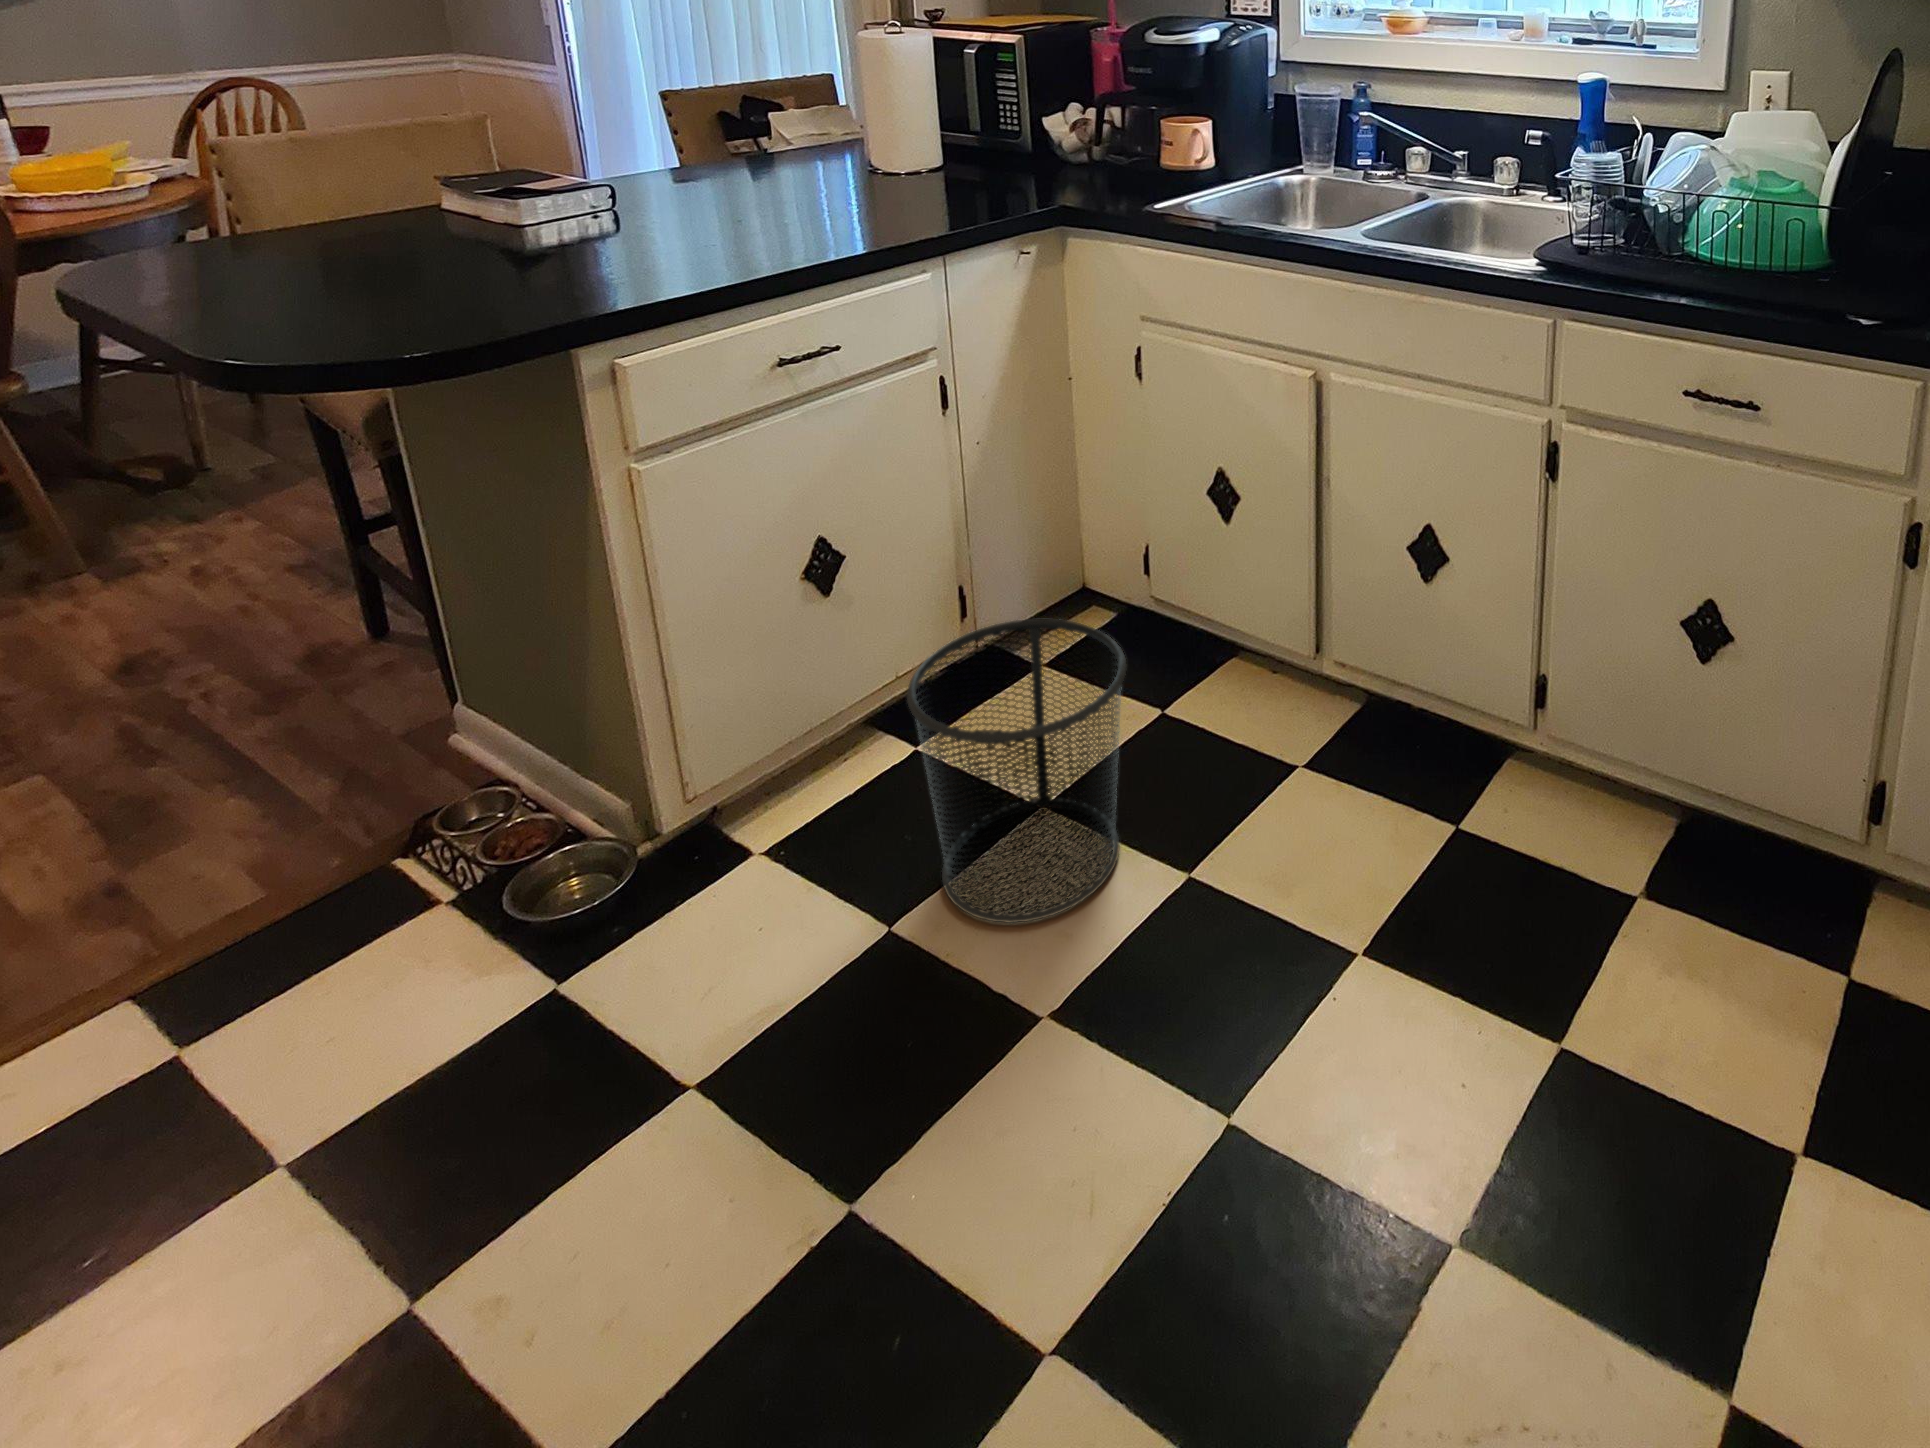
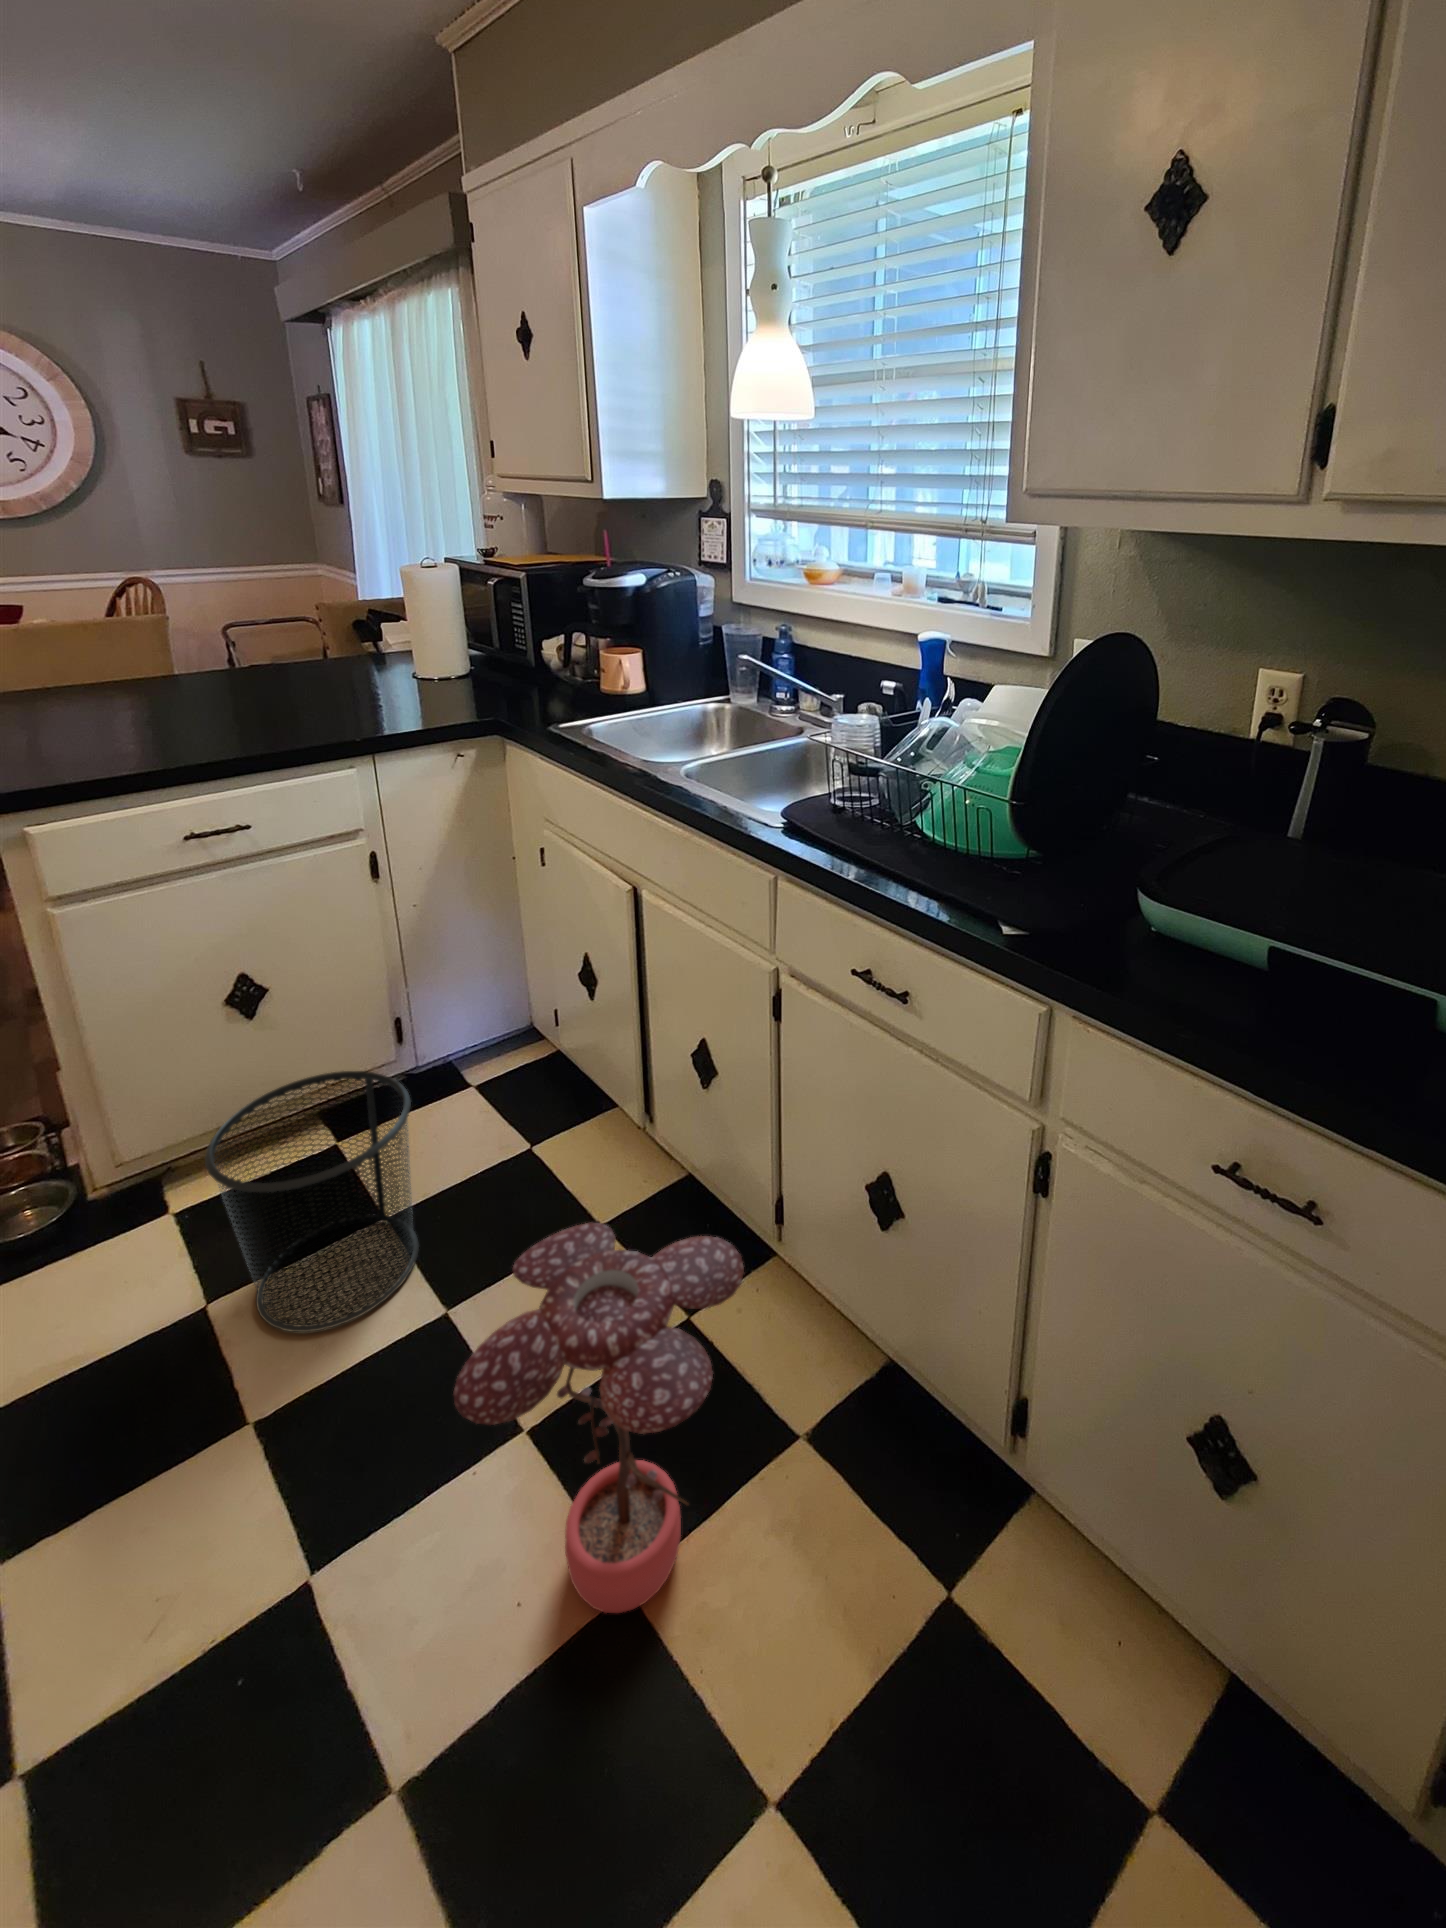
potted plant: none [1422,671,1706,1064] -> present [453,1223,744,1613]

